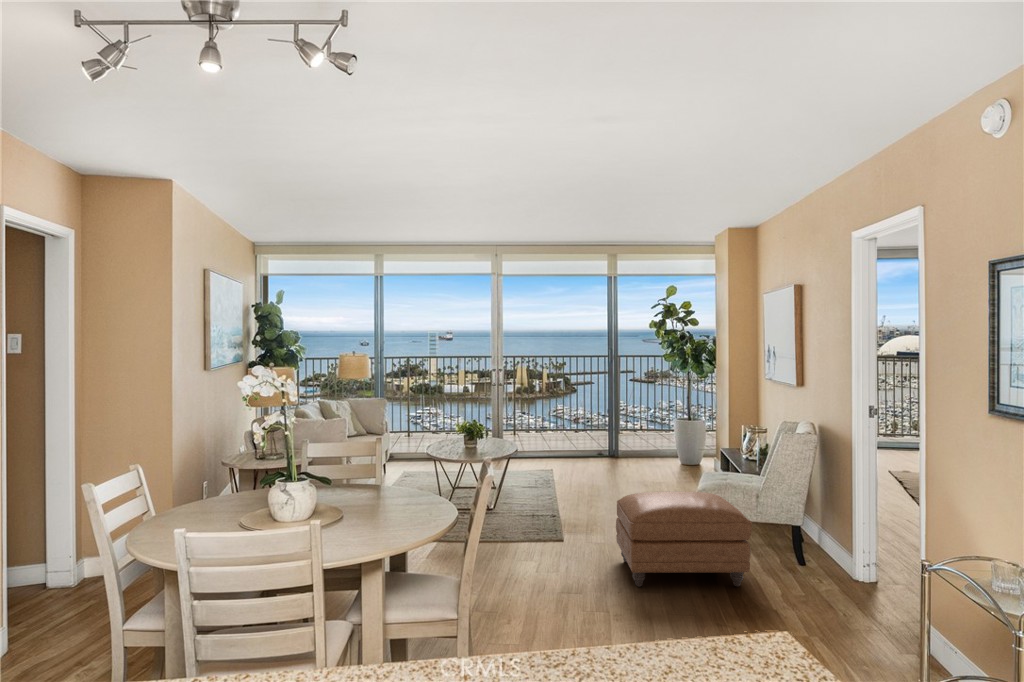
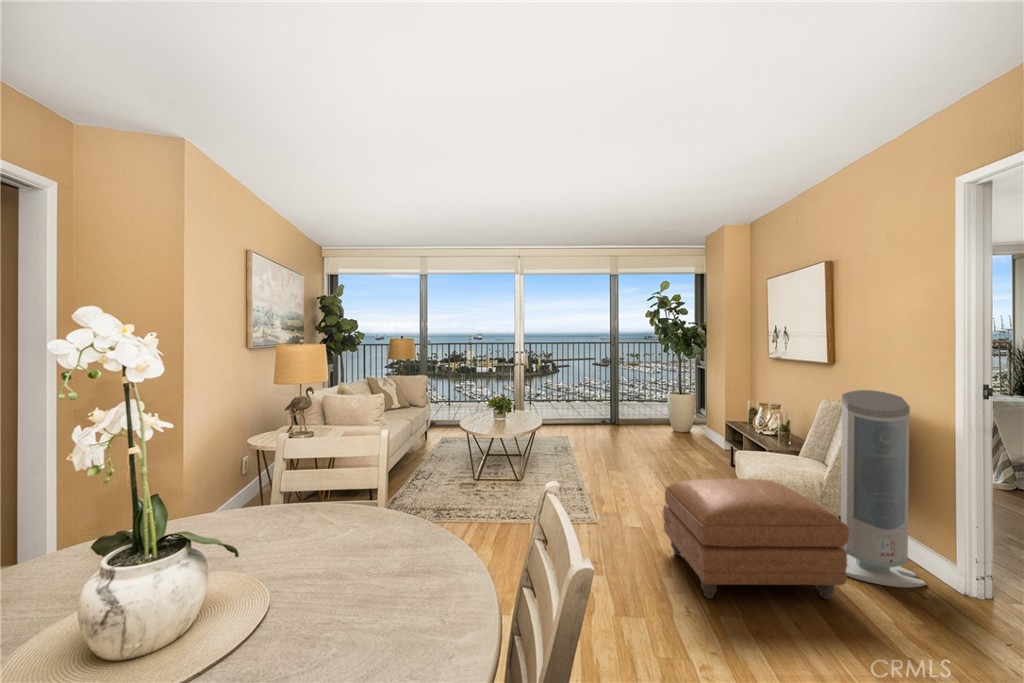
air purifier: none [758,410,830,580] -> present [841,390,925,587]

